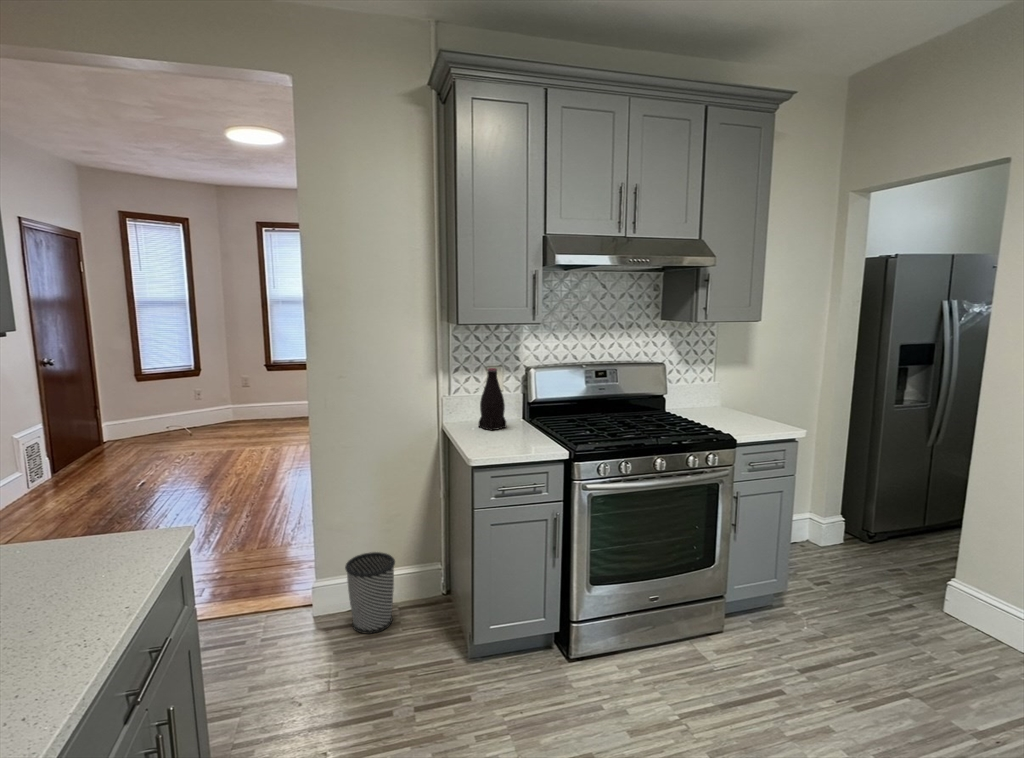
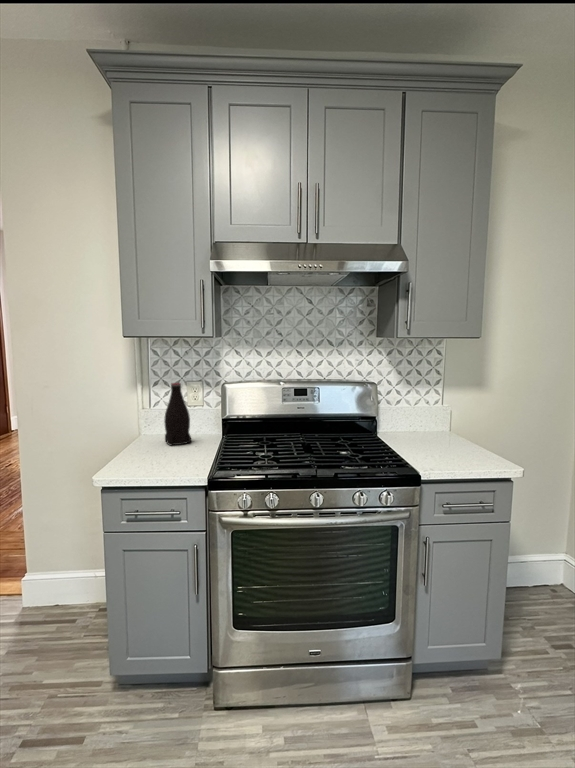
wastebasket: present [345,552,395,634] -> none [35,554,88,635]

